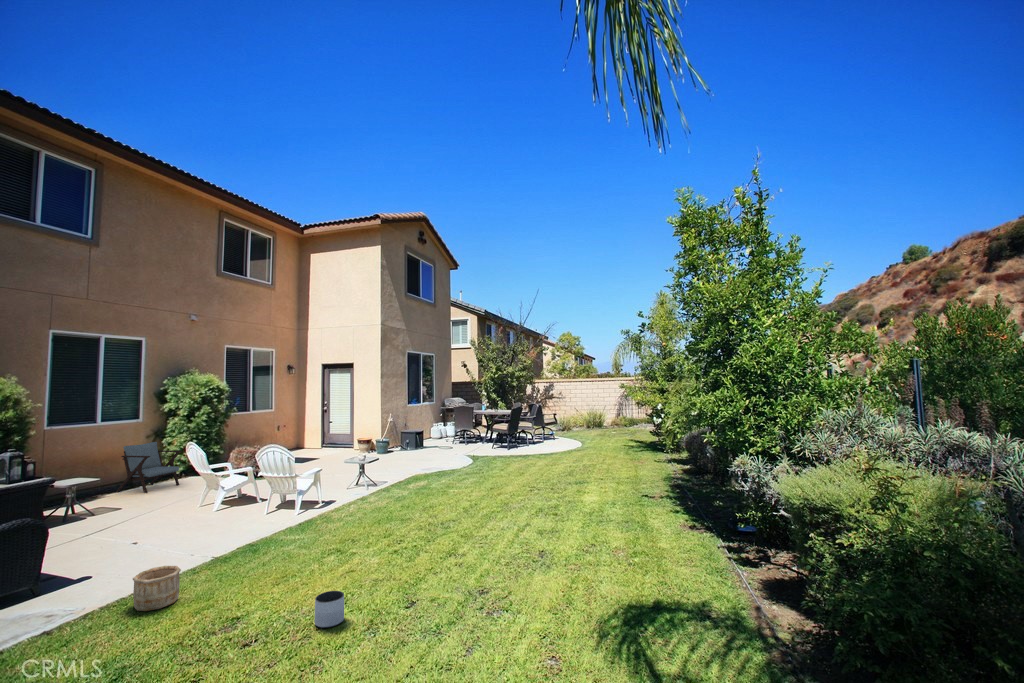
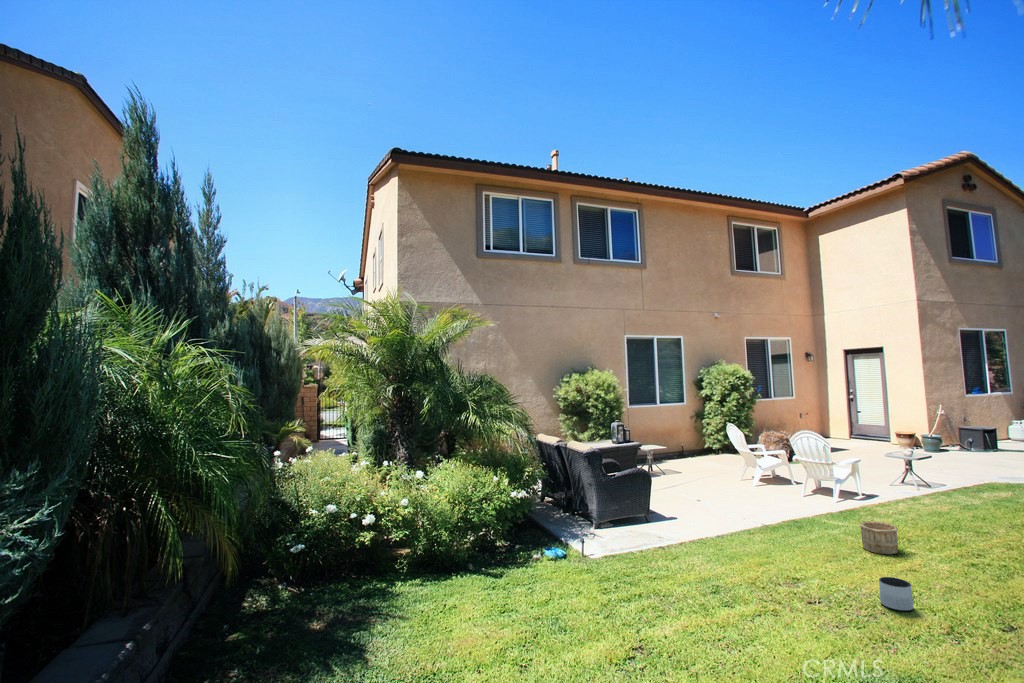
lounge chair: present [116,442,182,493] -> none [676,421,720,462]
wooden bucket: present [133,566,181,611] -> present [860,521,898,554]

